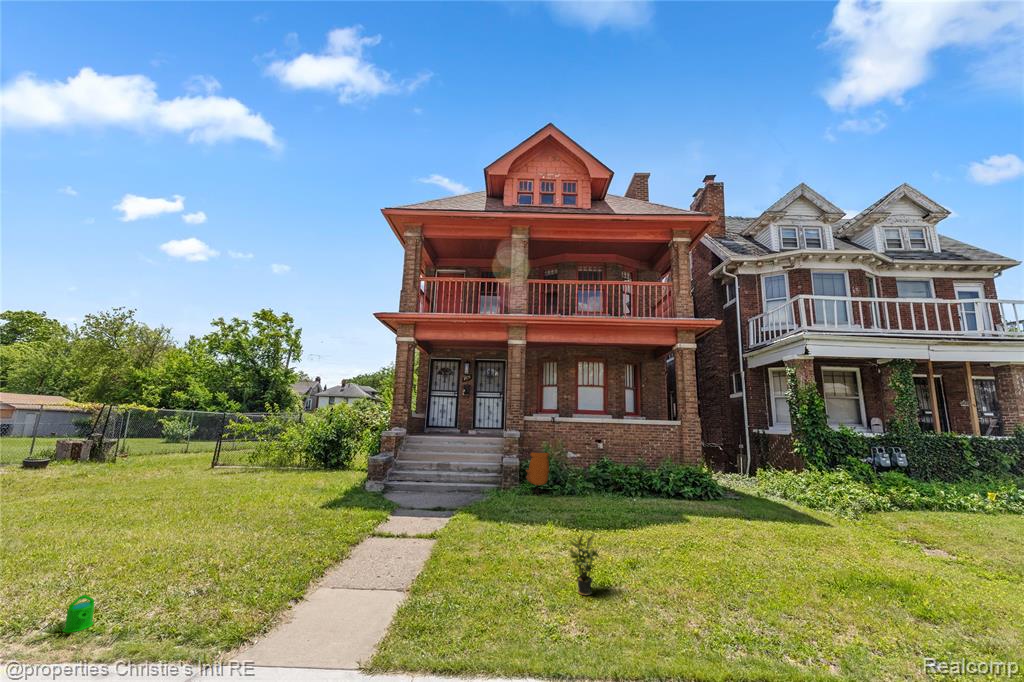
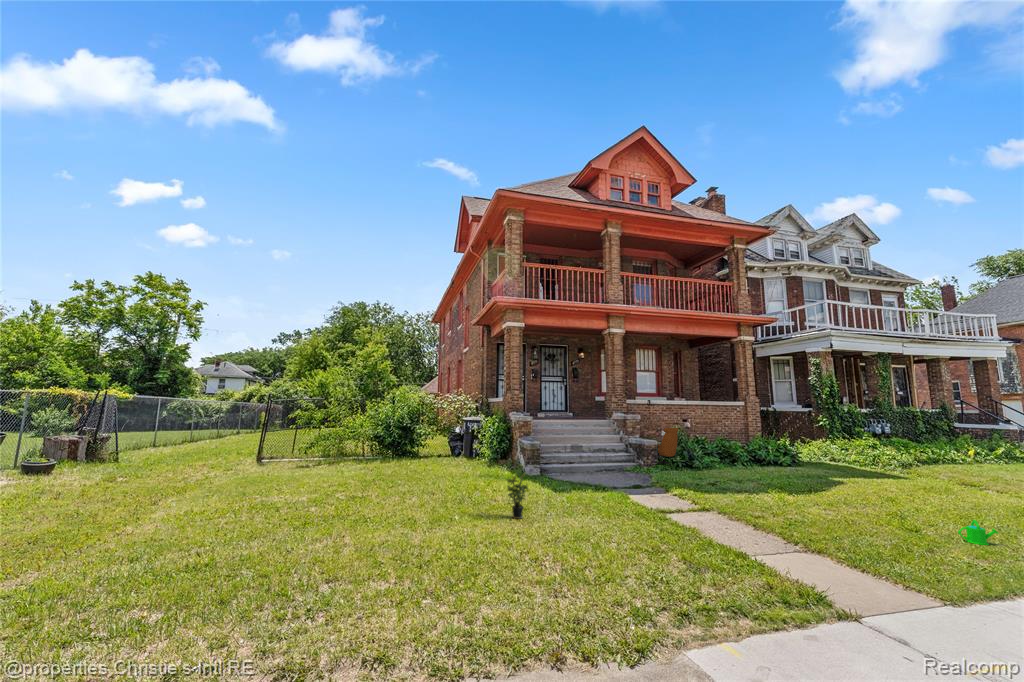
potted plant: present [569,532,599,595] -> present [507,473,528,519]
watering can: present [62,595,95,633] -> present [958,520,998,545]

